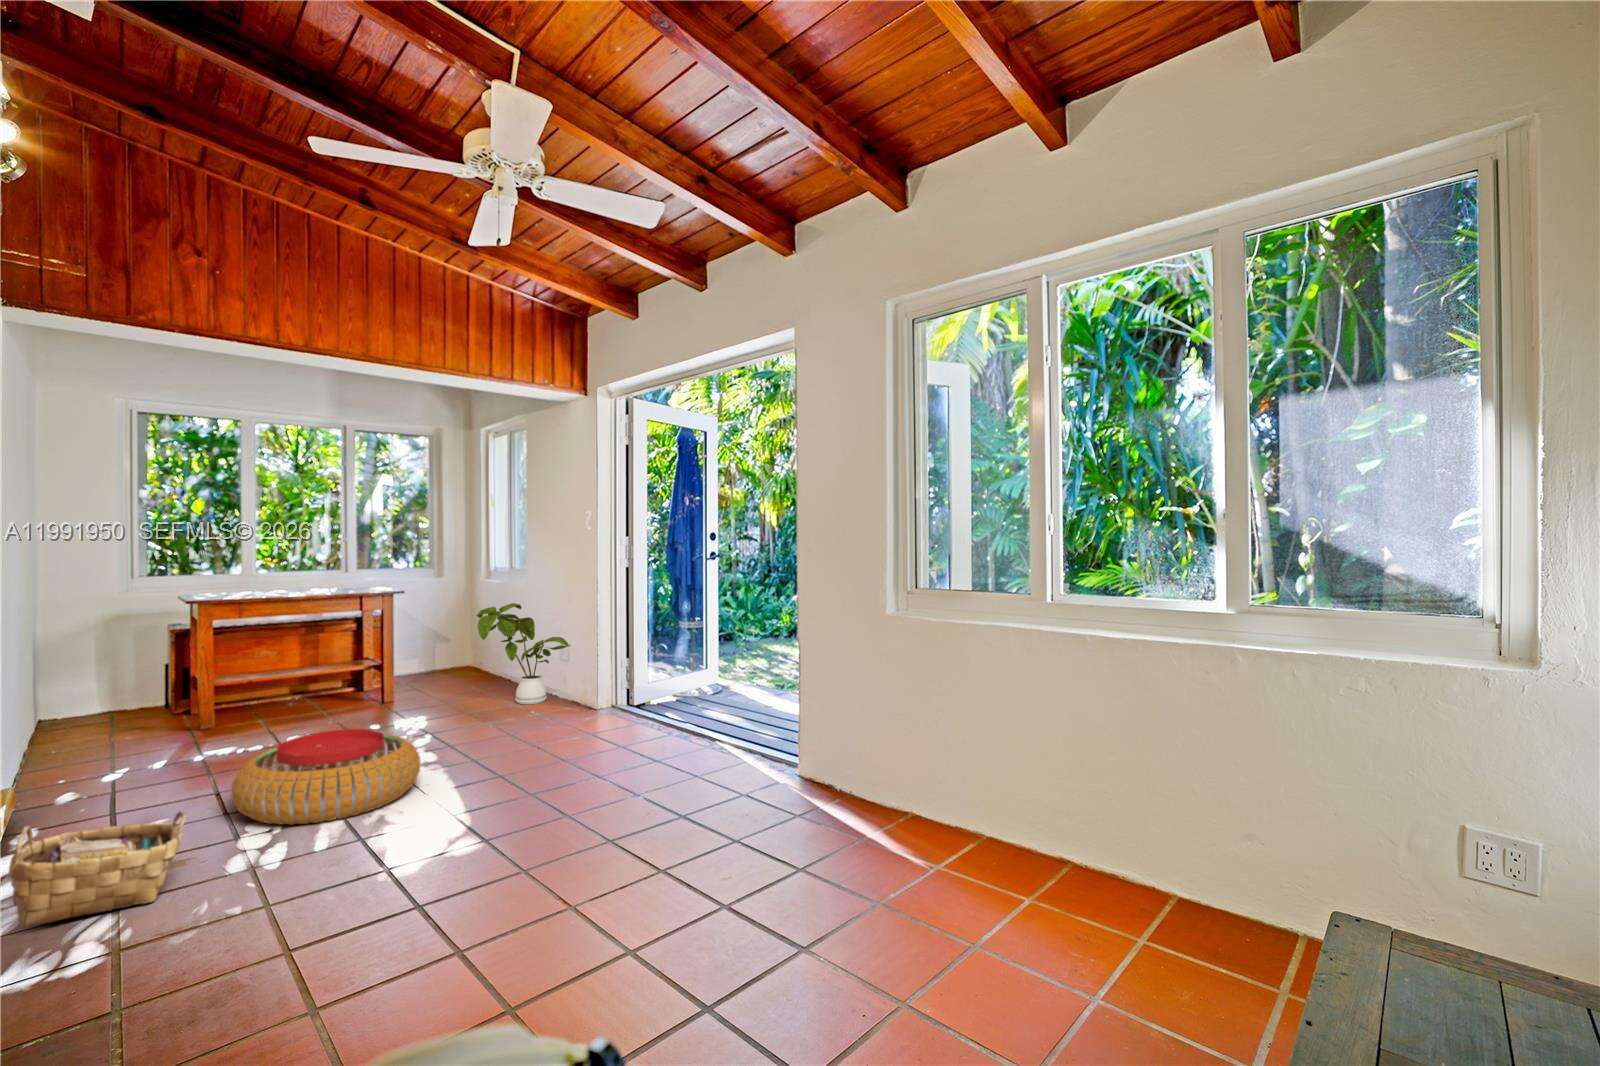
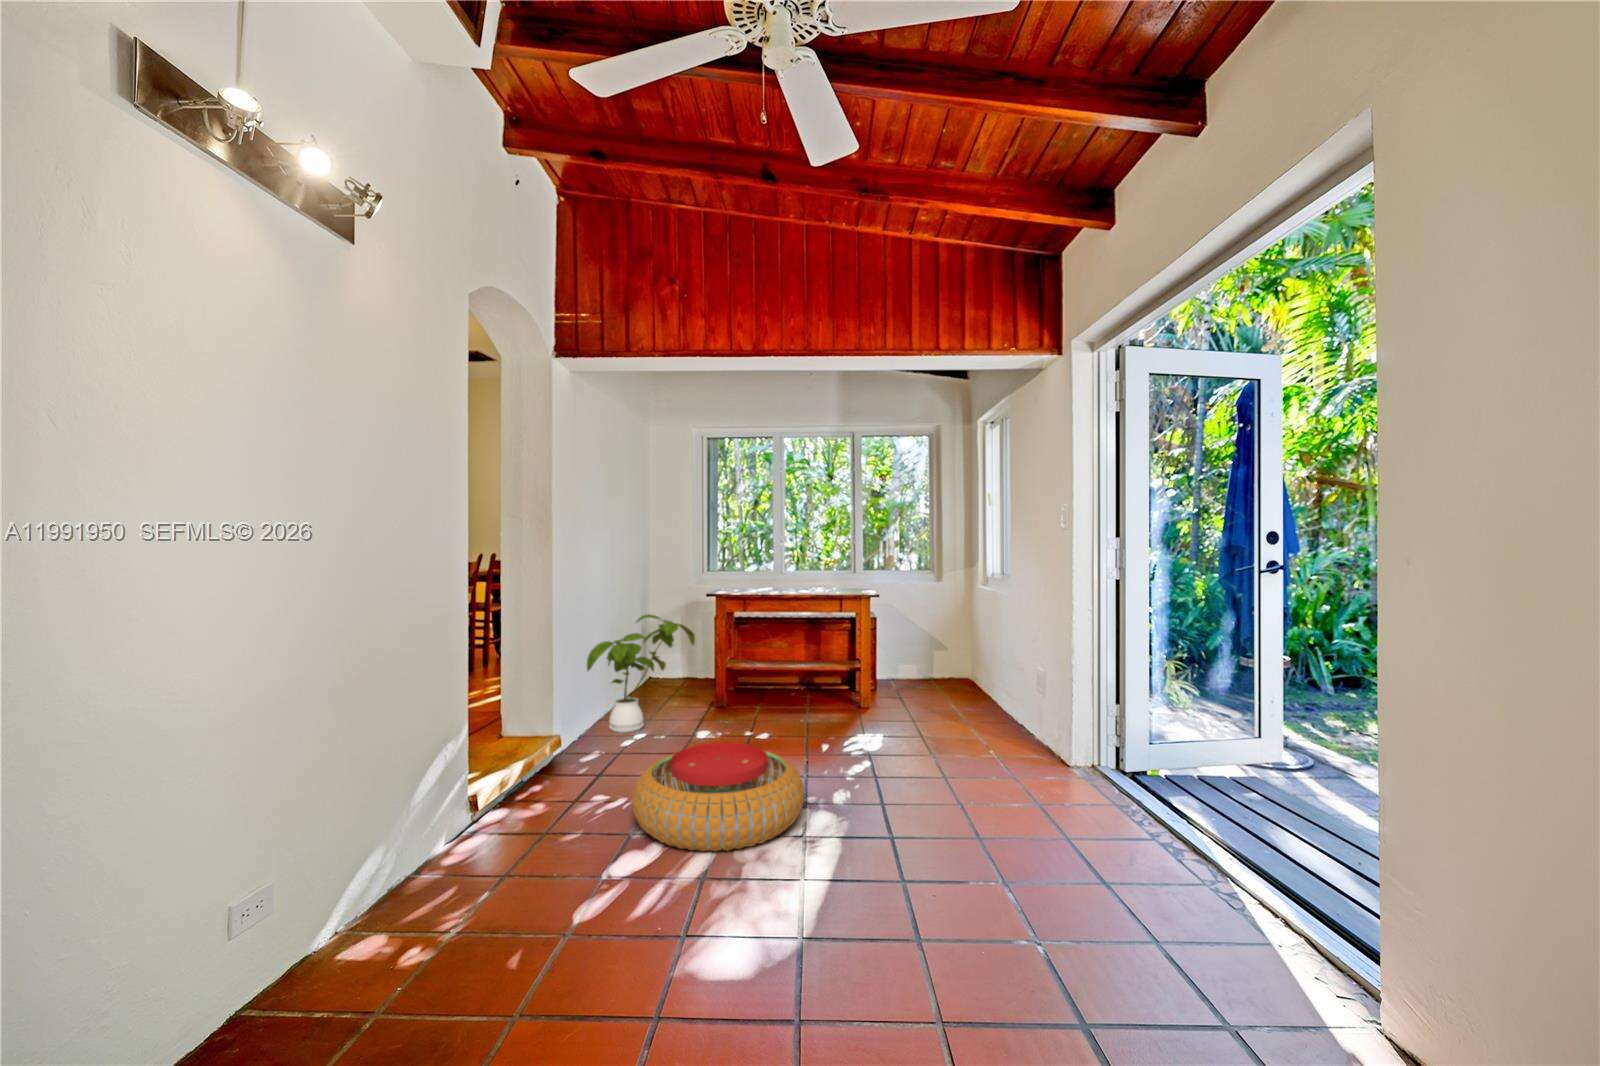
house plant: present [477,603,571,704] -> present [587,614,695,733]
woven basket: present [9,811,186,928] -> none [409,794,544,900]

